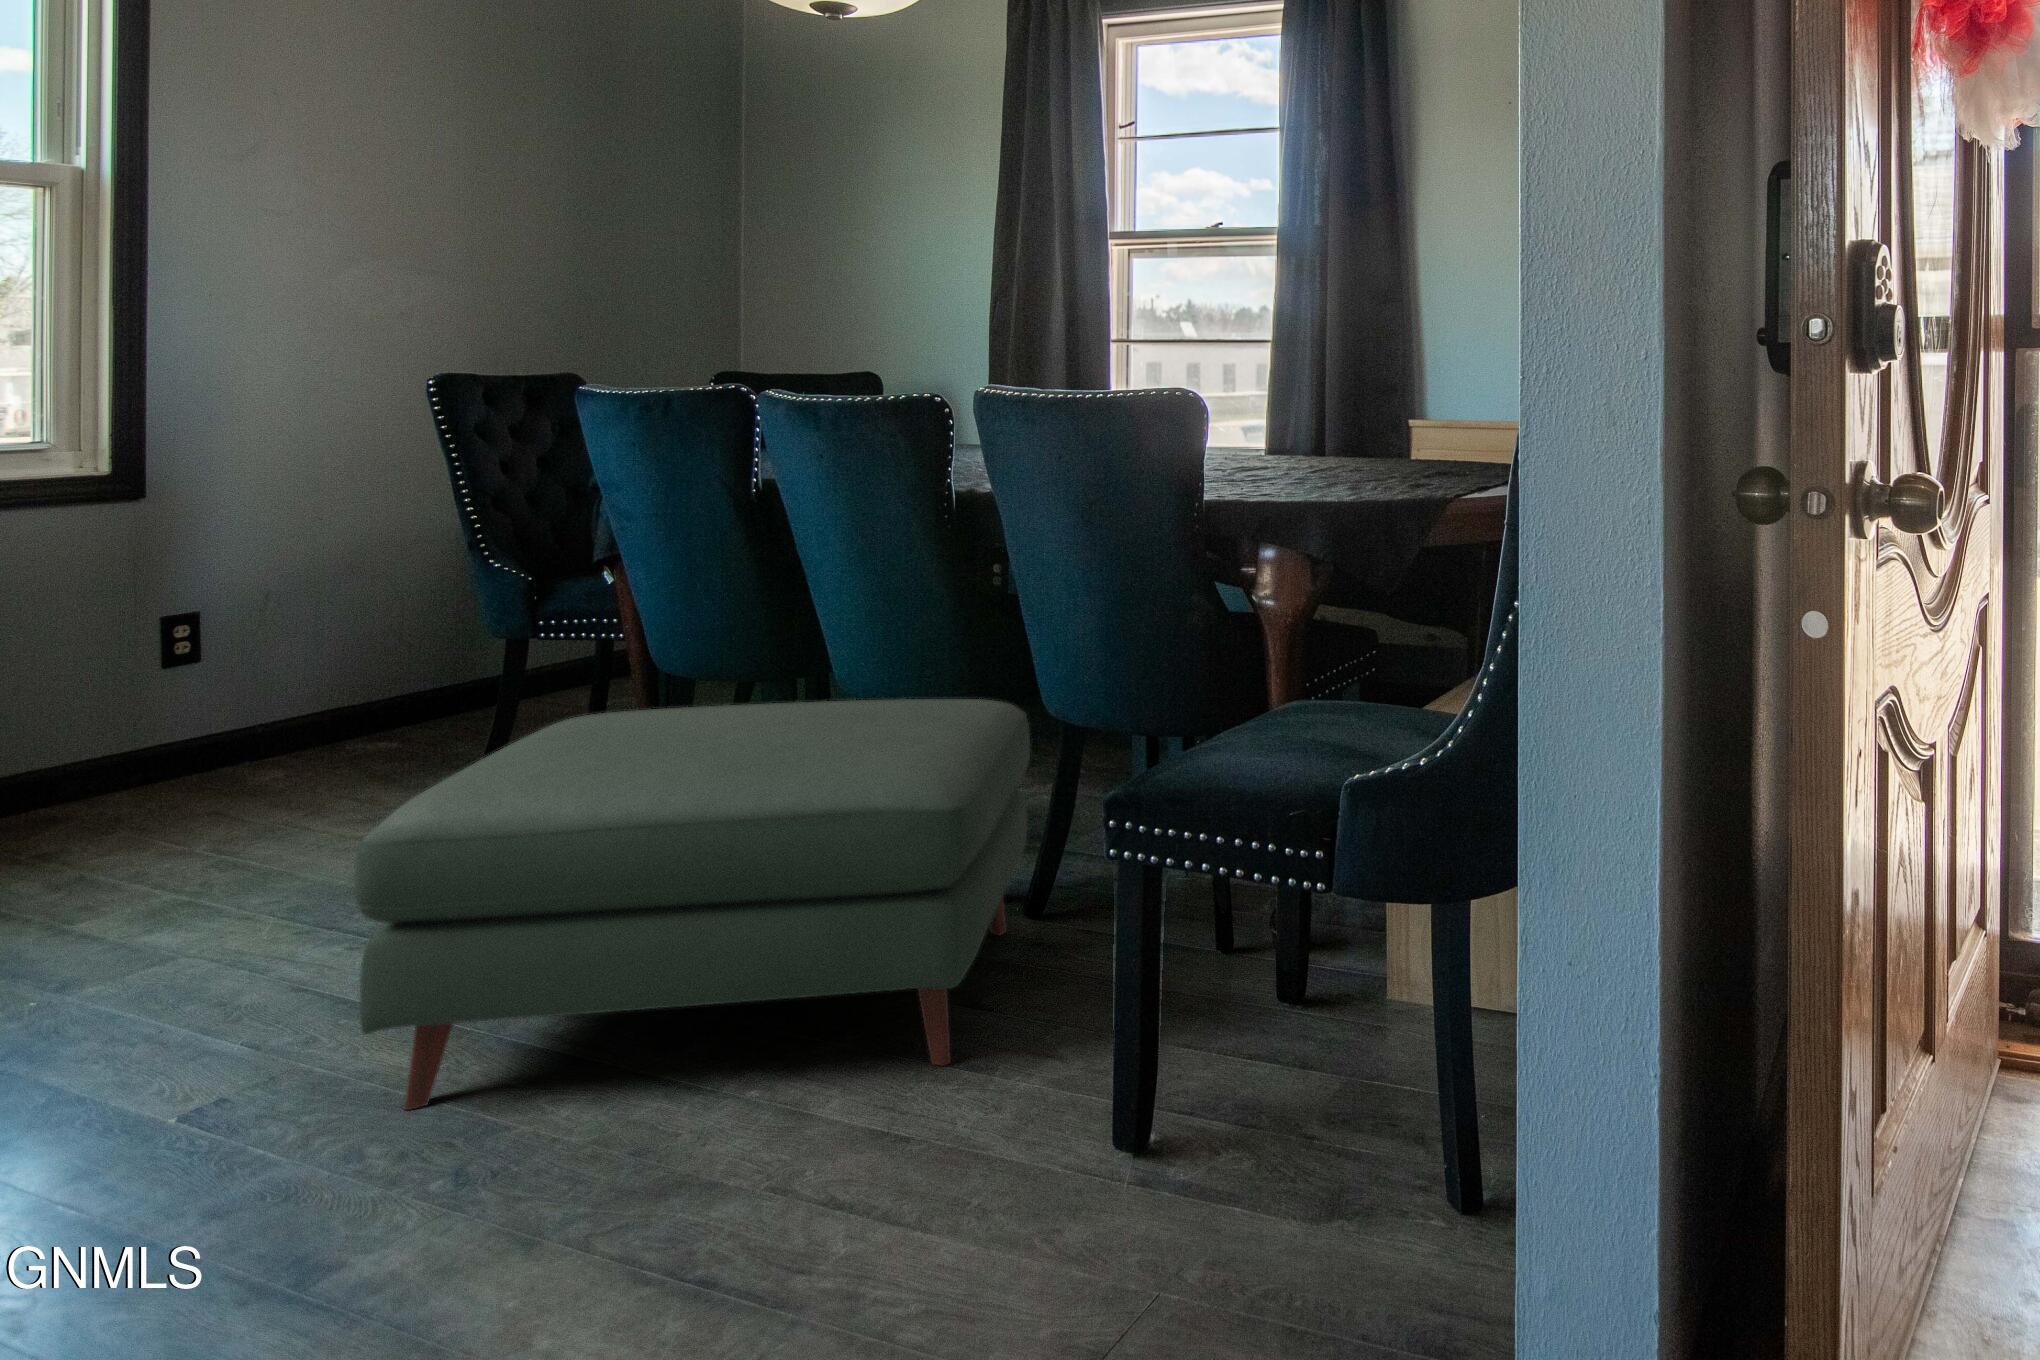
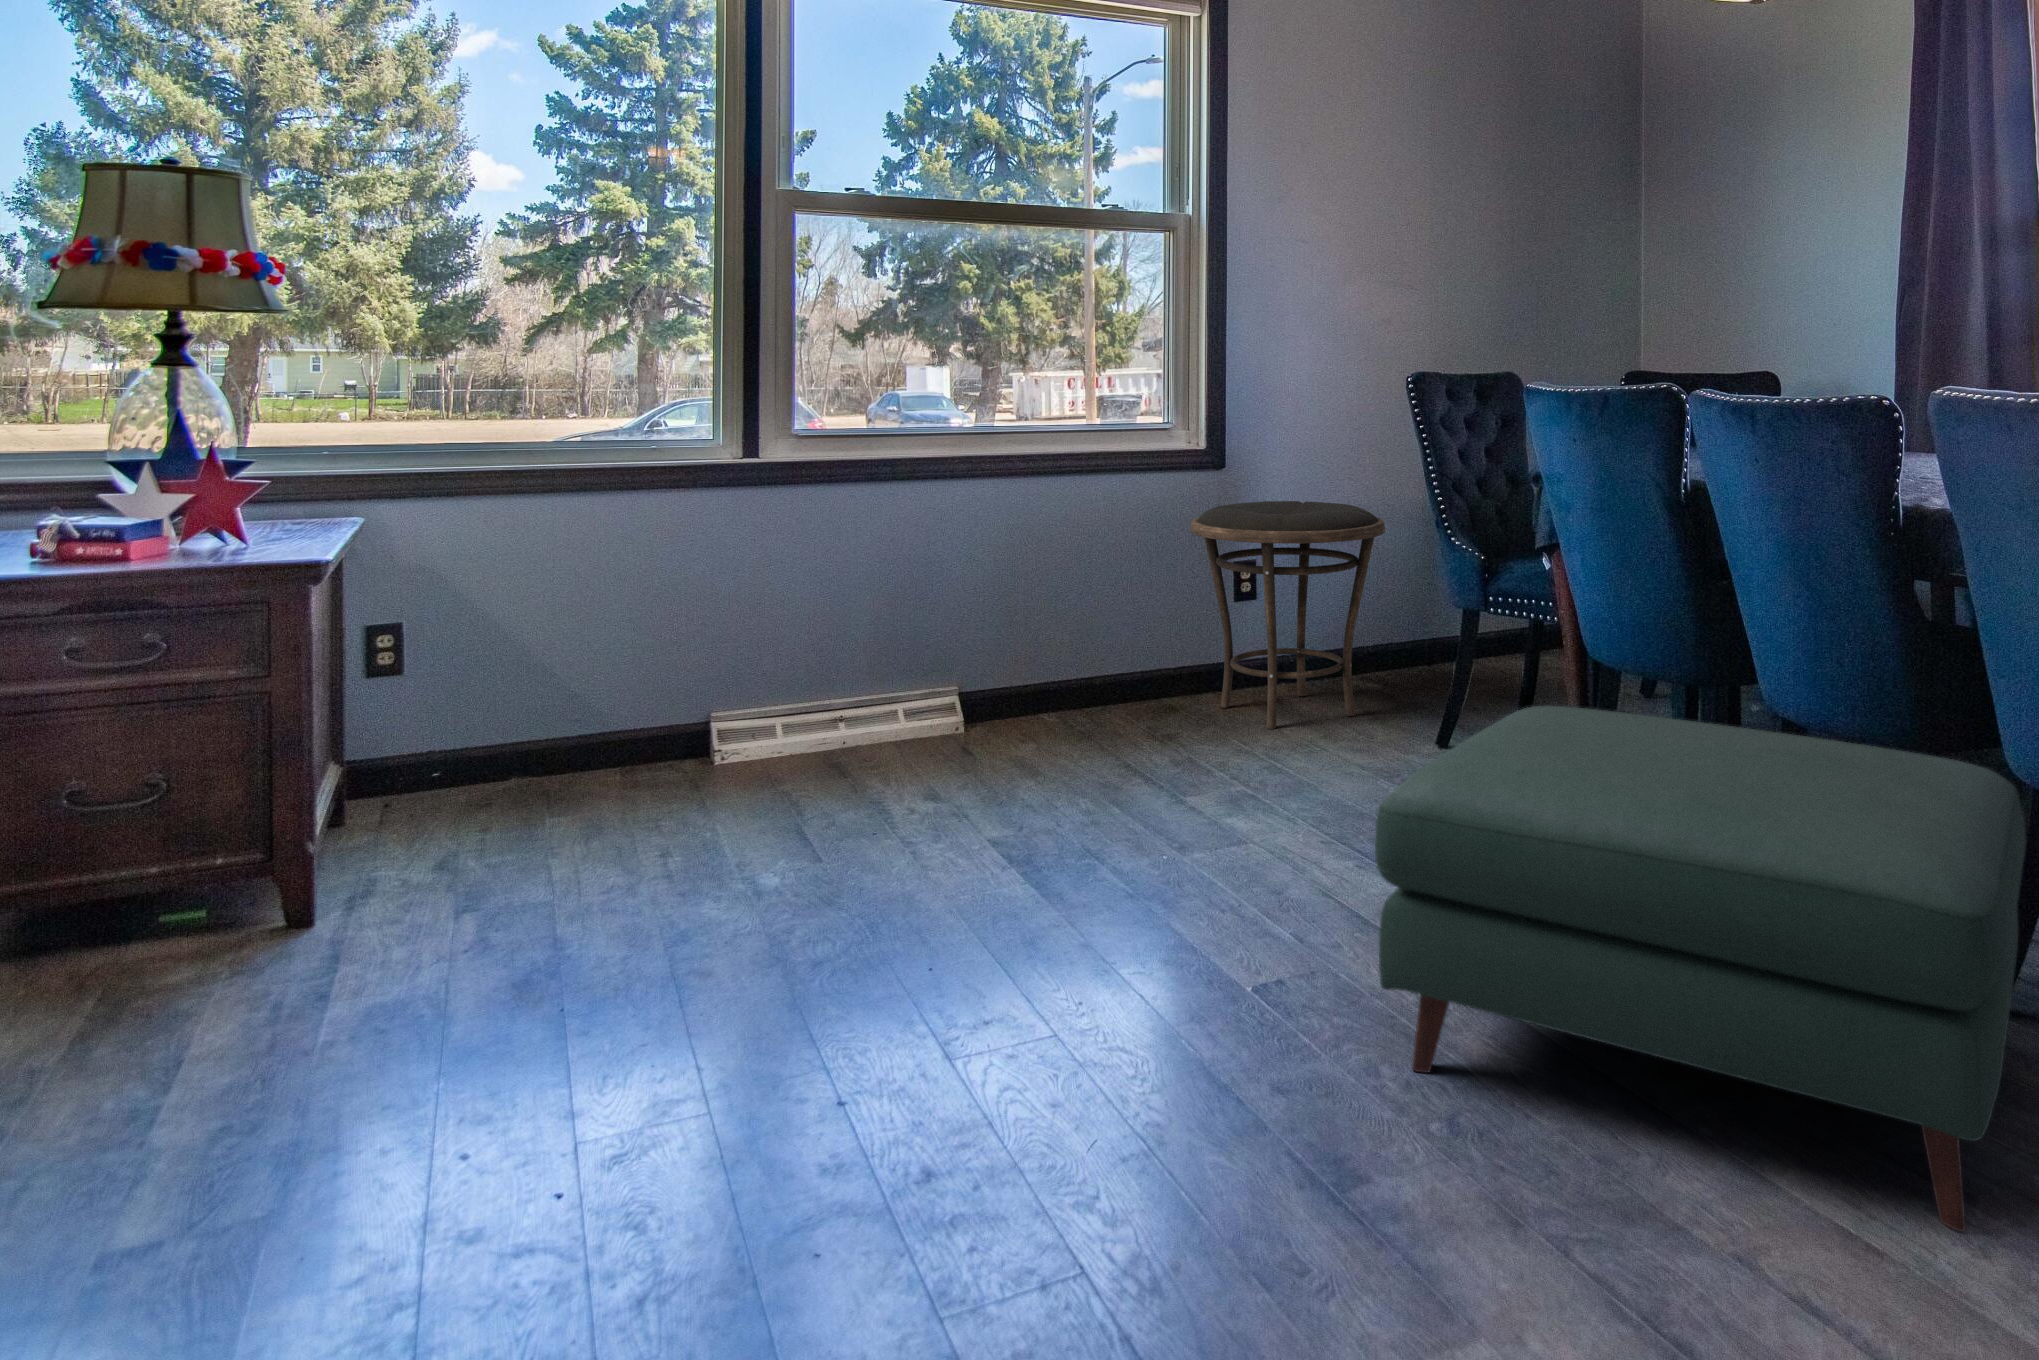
side table: none [78,534,401,821] -> present [1190,501,1385,729]

